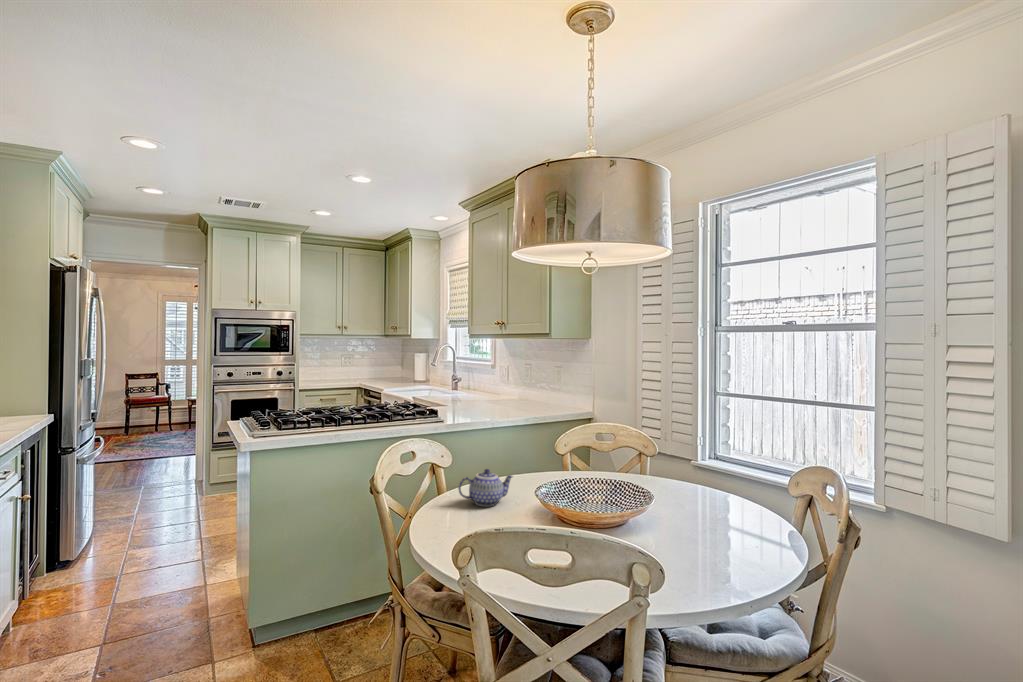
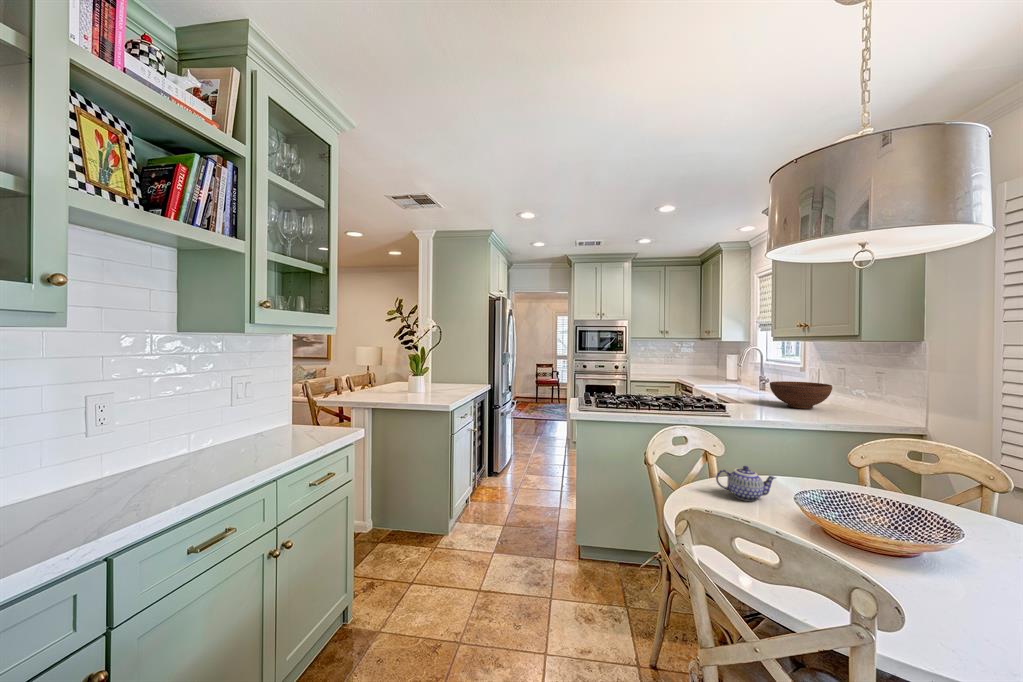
fruit bowl: none [473,380,526,407] -> present [770,381,832,409]

